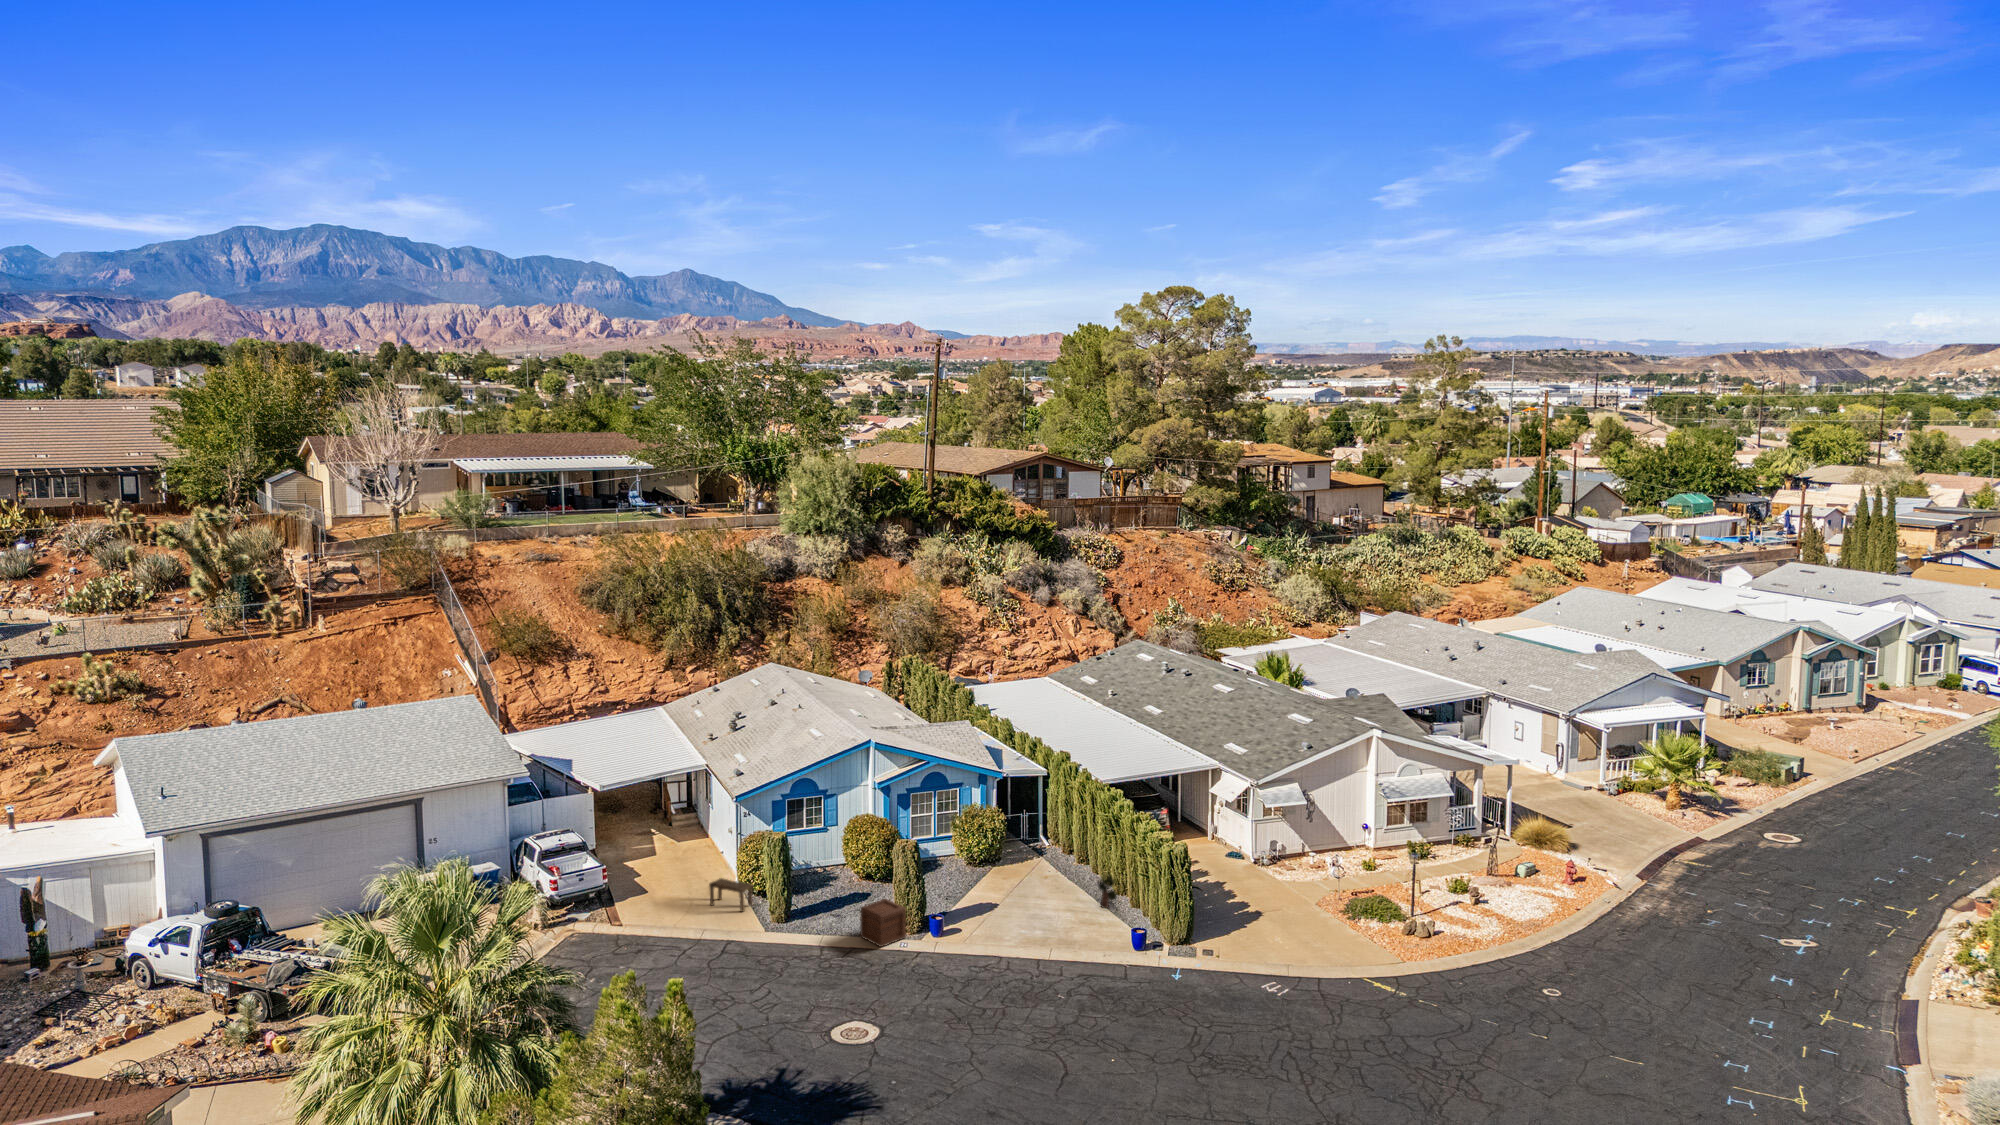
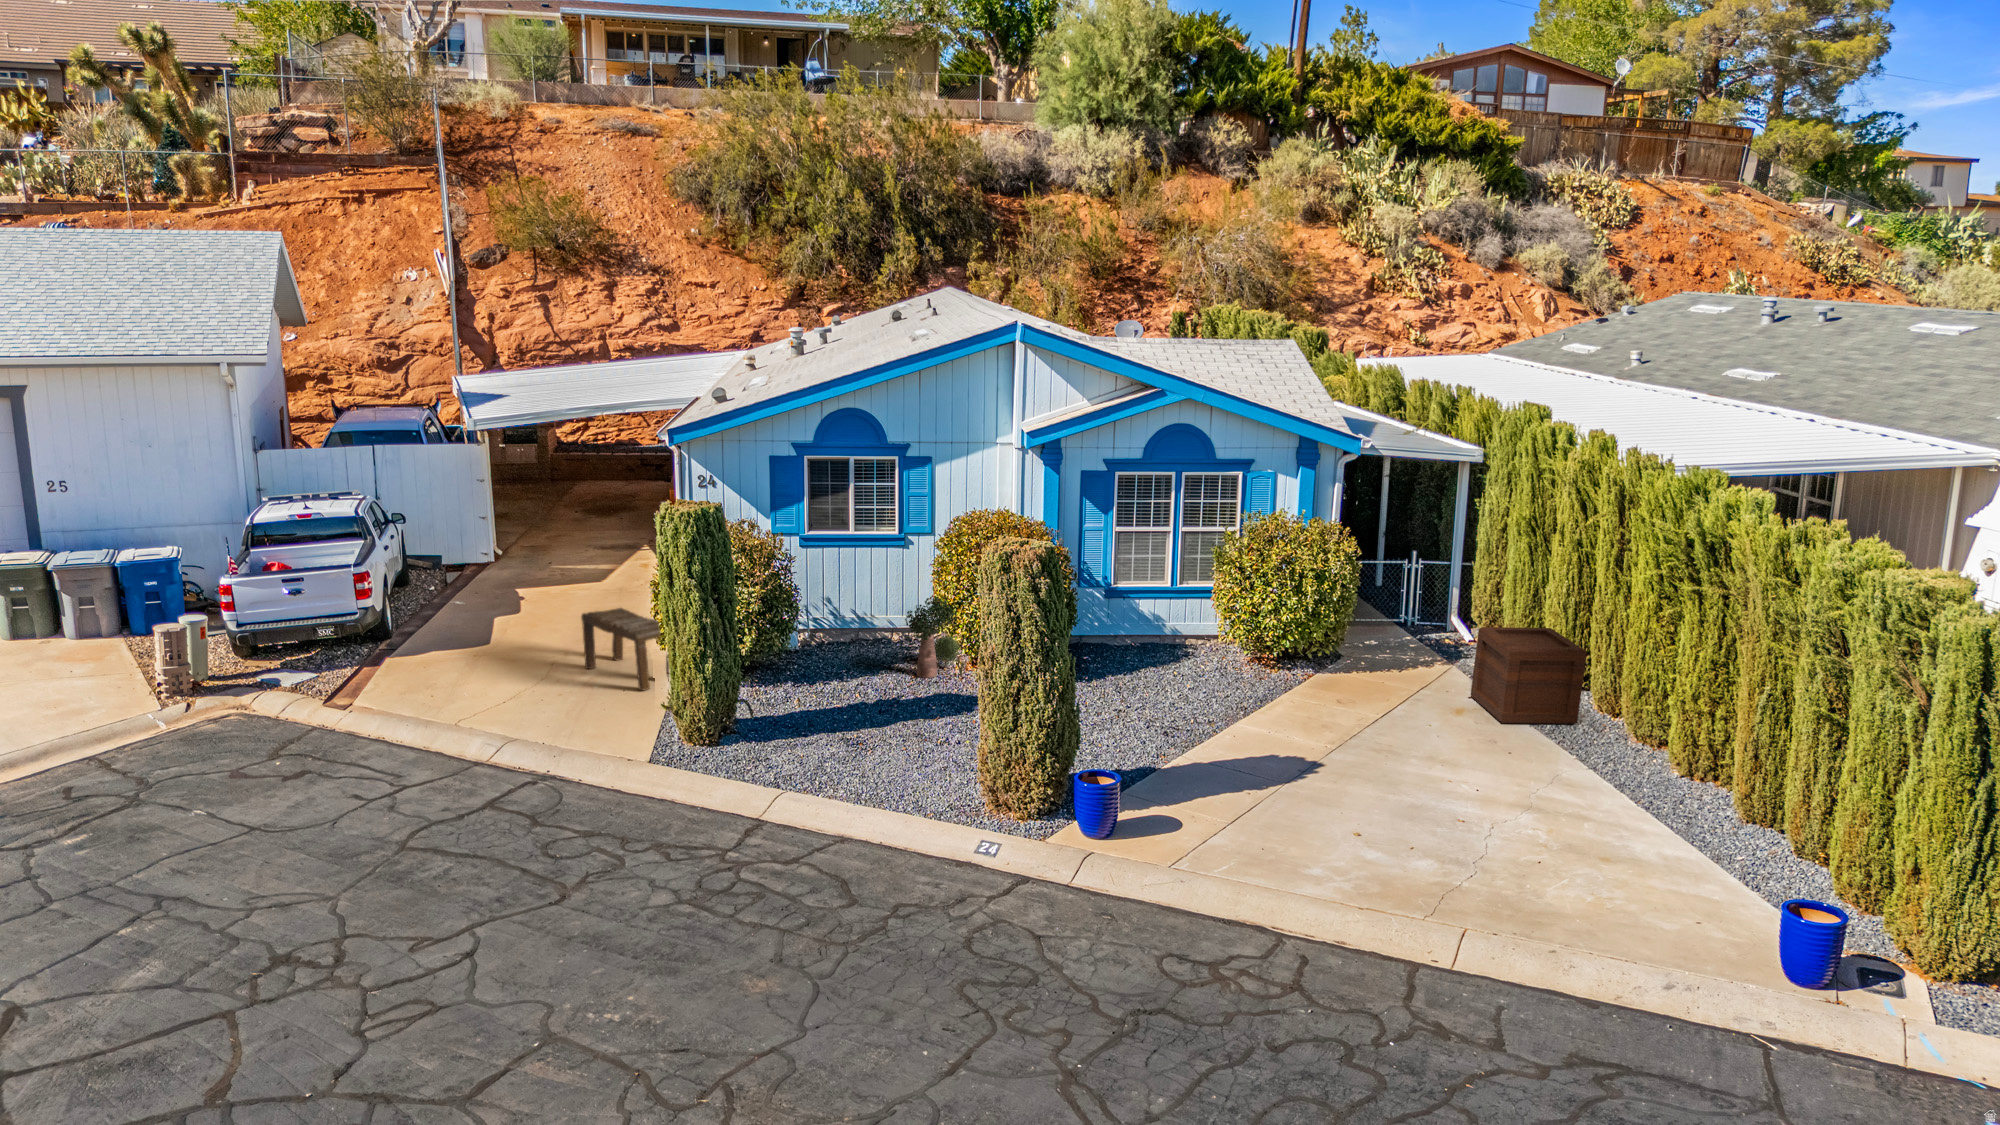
potted plant: present [1097,875,1120,908] -> present [905,596,965,678]
wooden crate: present [860,899,906,947] -> present [1471,627,1587,724]

